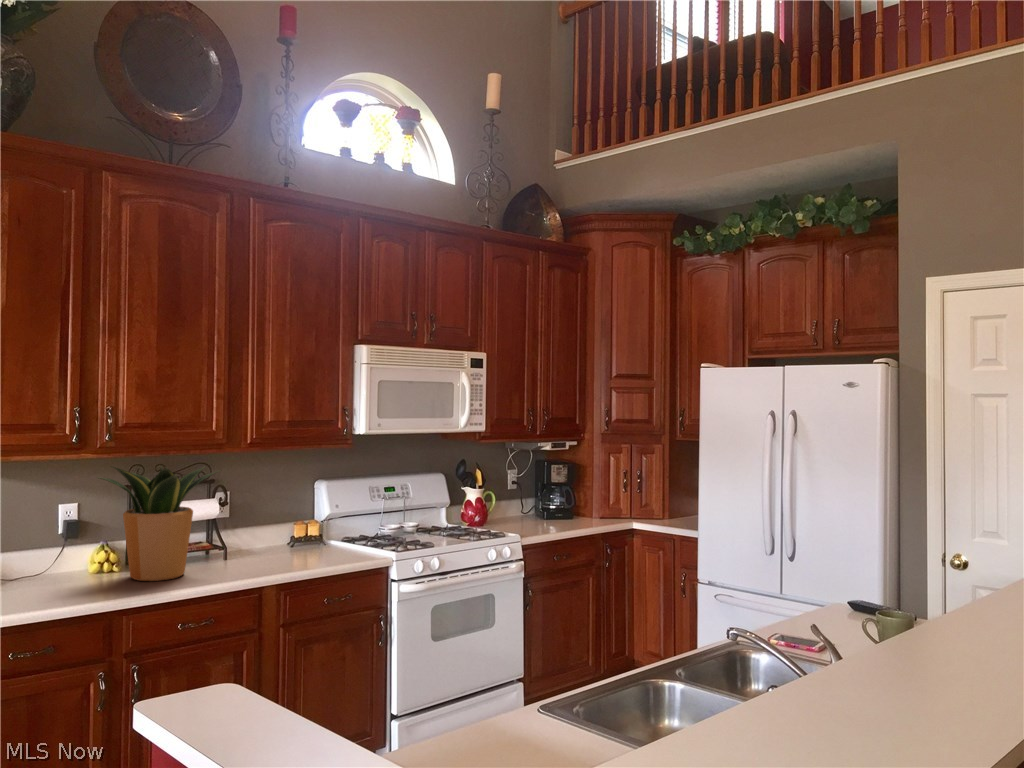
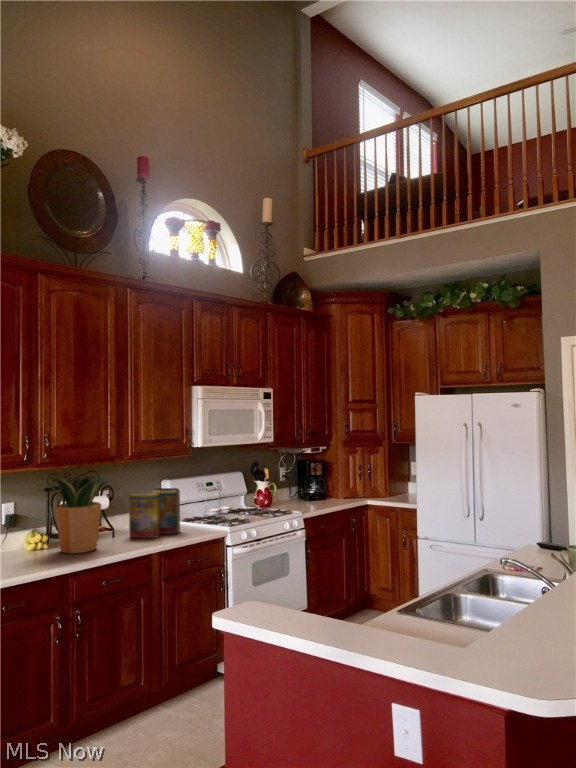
cereal box: none [245,492,325,563] -> present [129,488,180,538]

